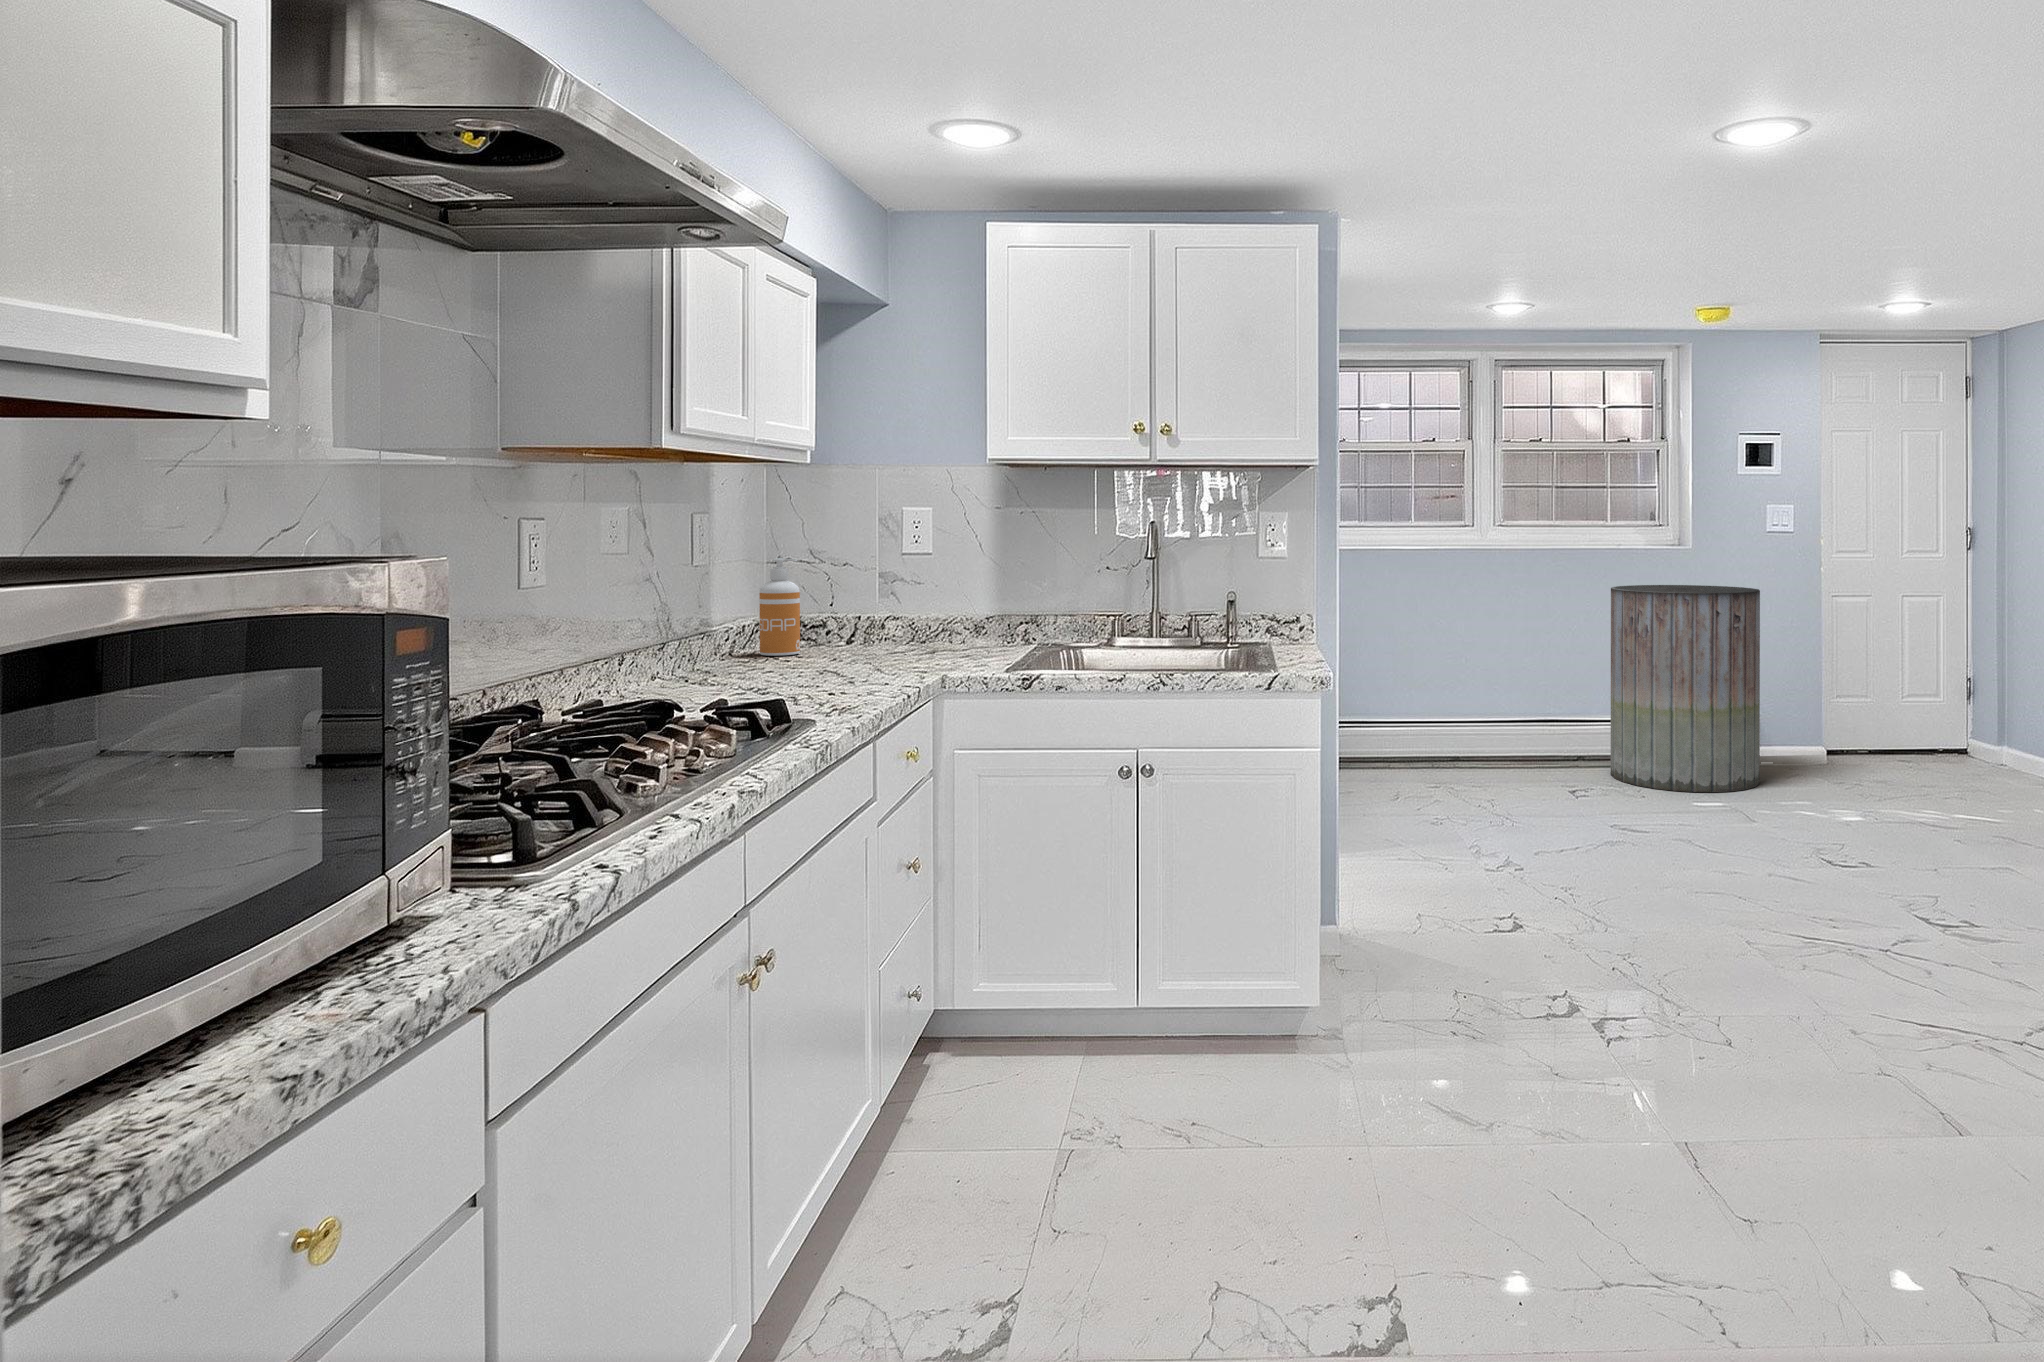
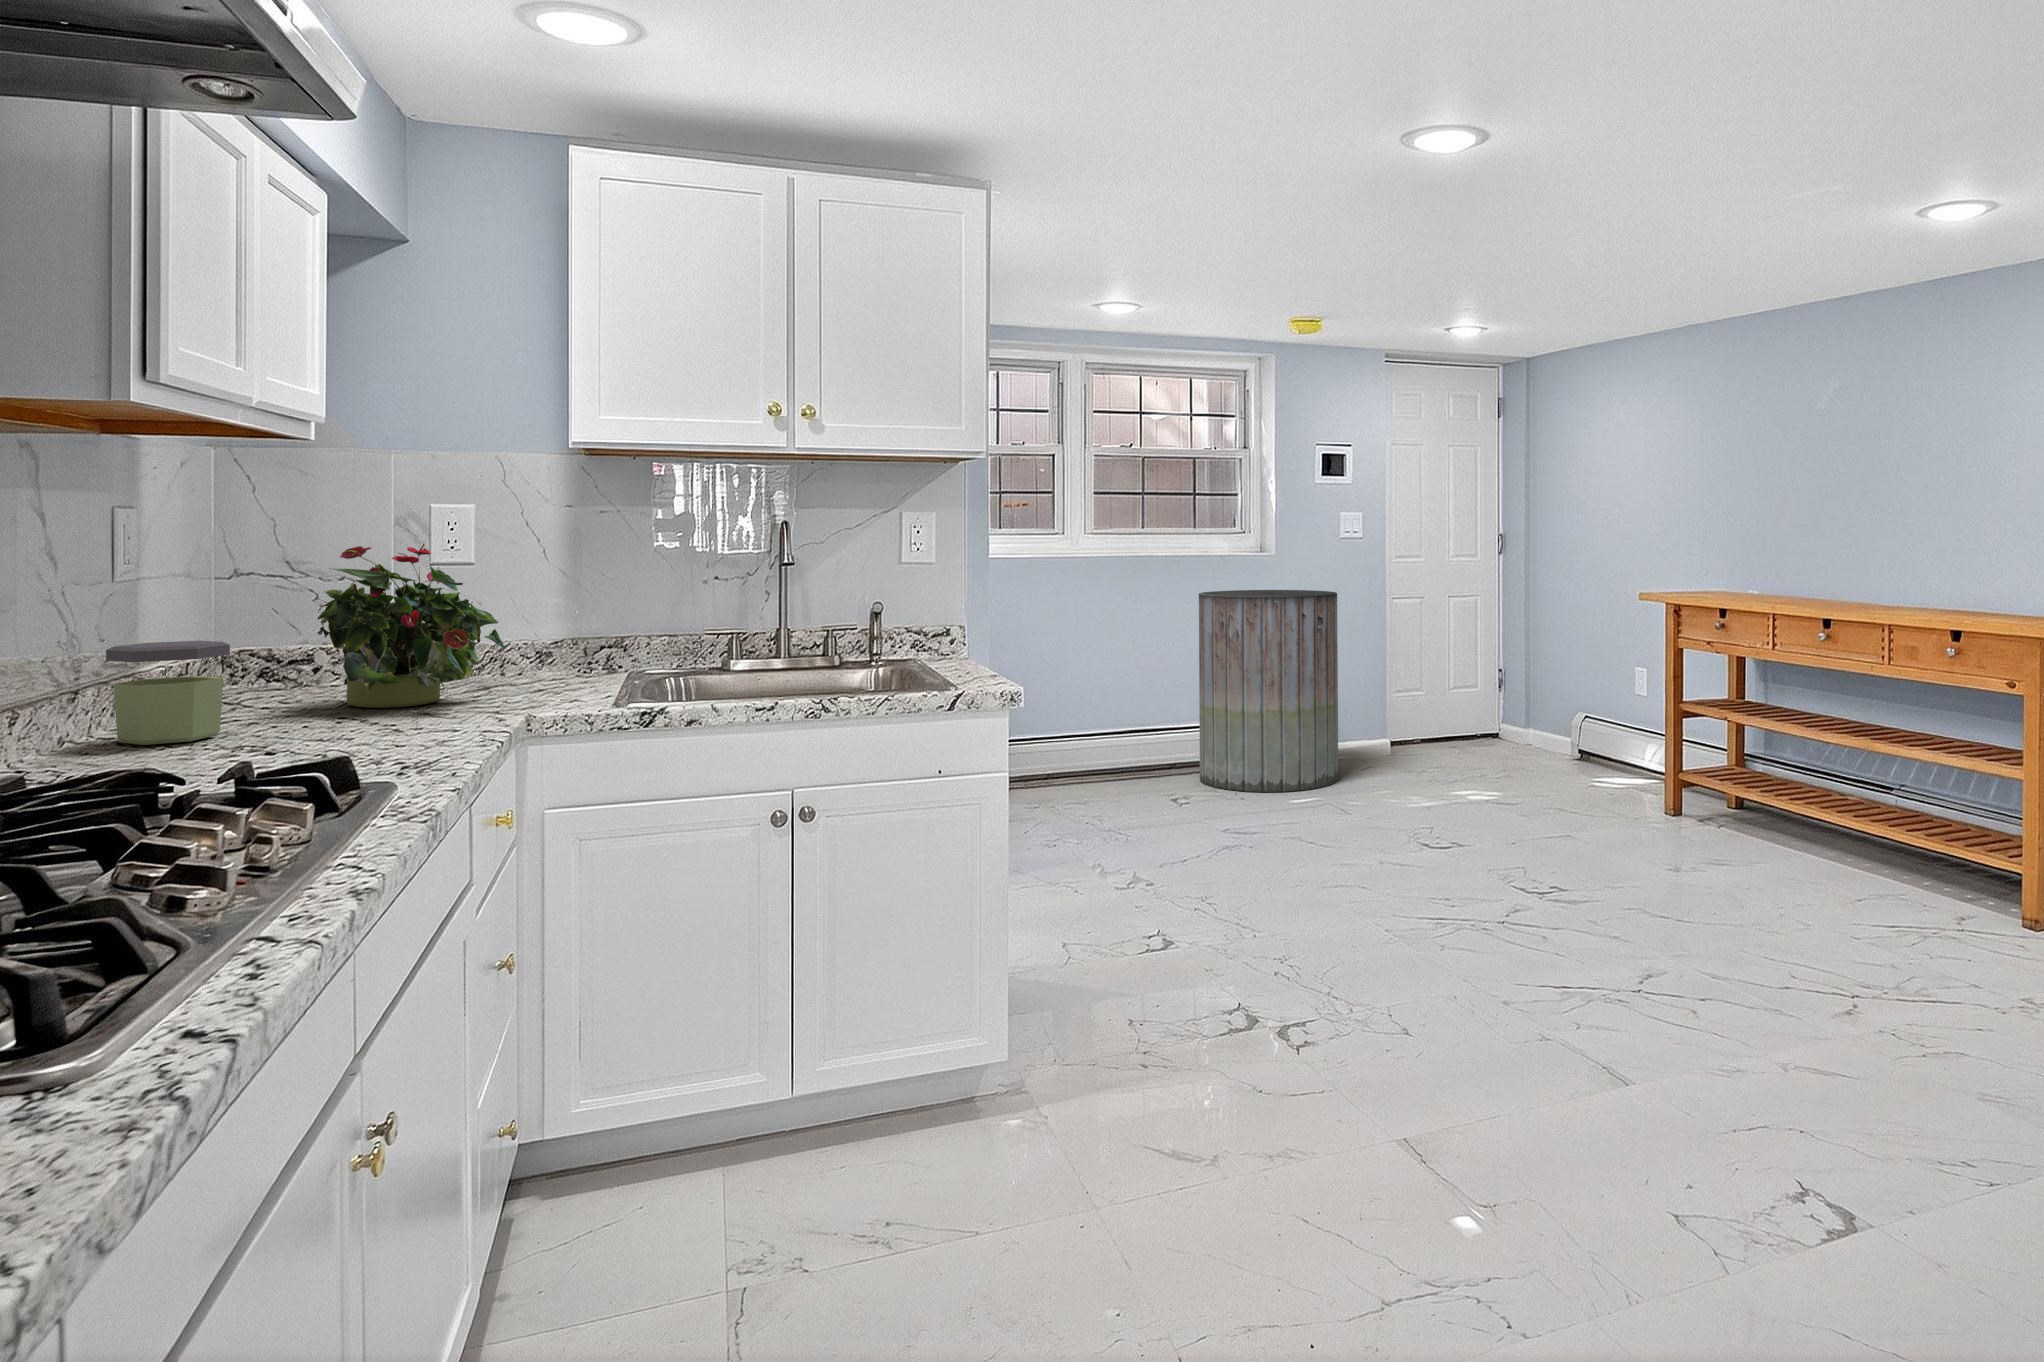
potted plant: none [810,540,939,665] -> present [317,544,504,708]
soap dispenser: present [759,558,800,656] -> none [218,570,284,702]
jar: none [675,611,747,684] -> present [106,641,230,745]

